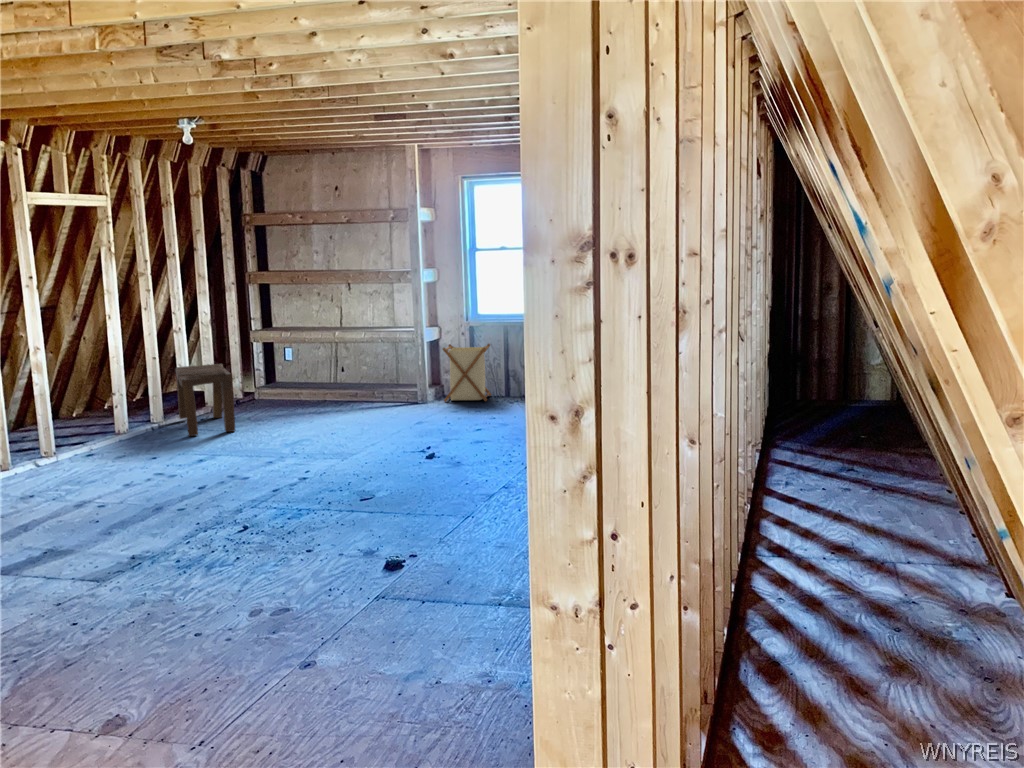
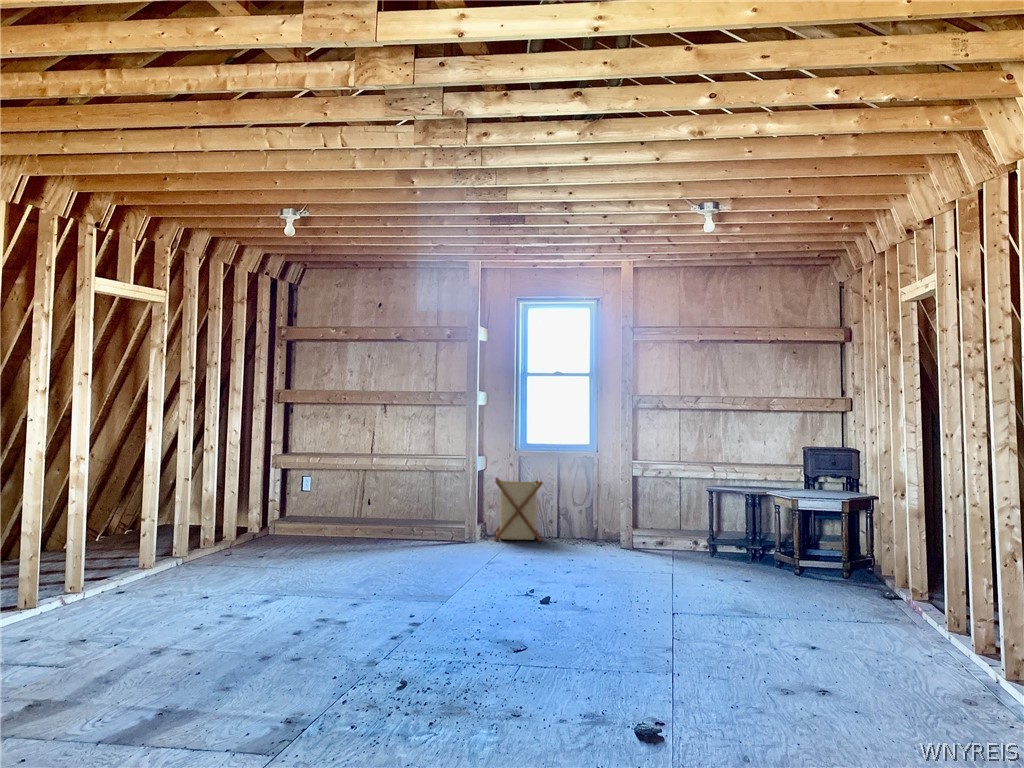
bench: present [176,364,235,436] -> none [204,489,285,573]

